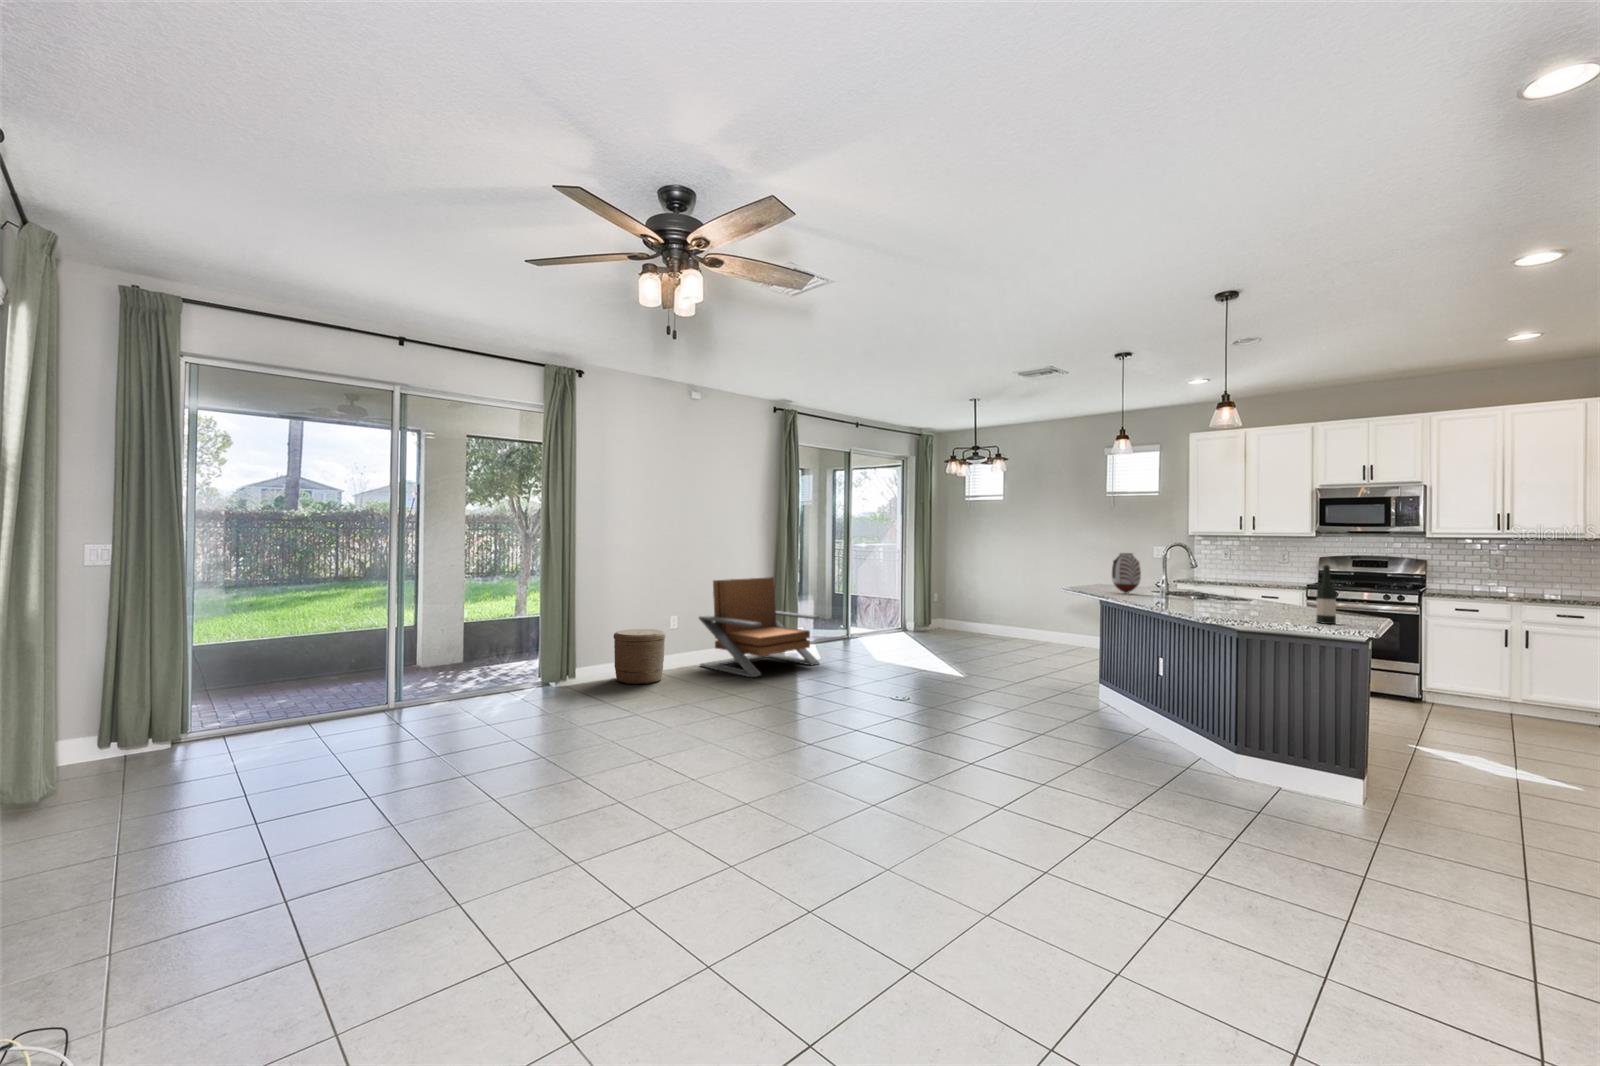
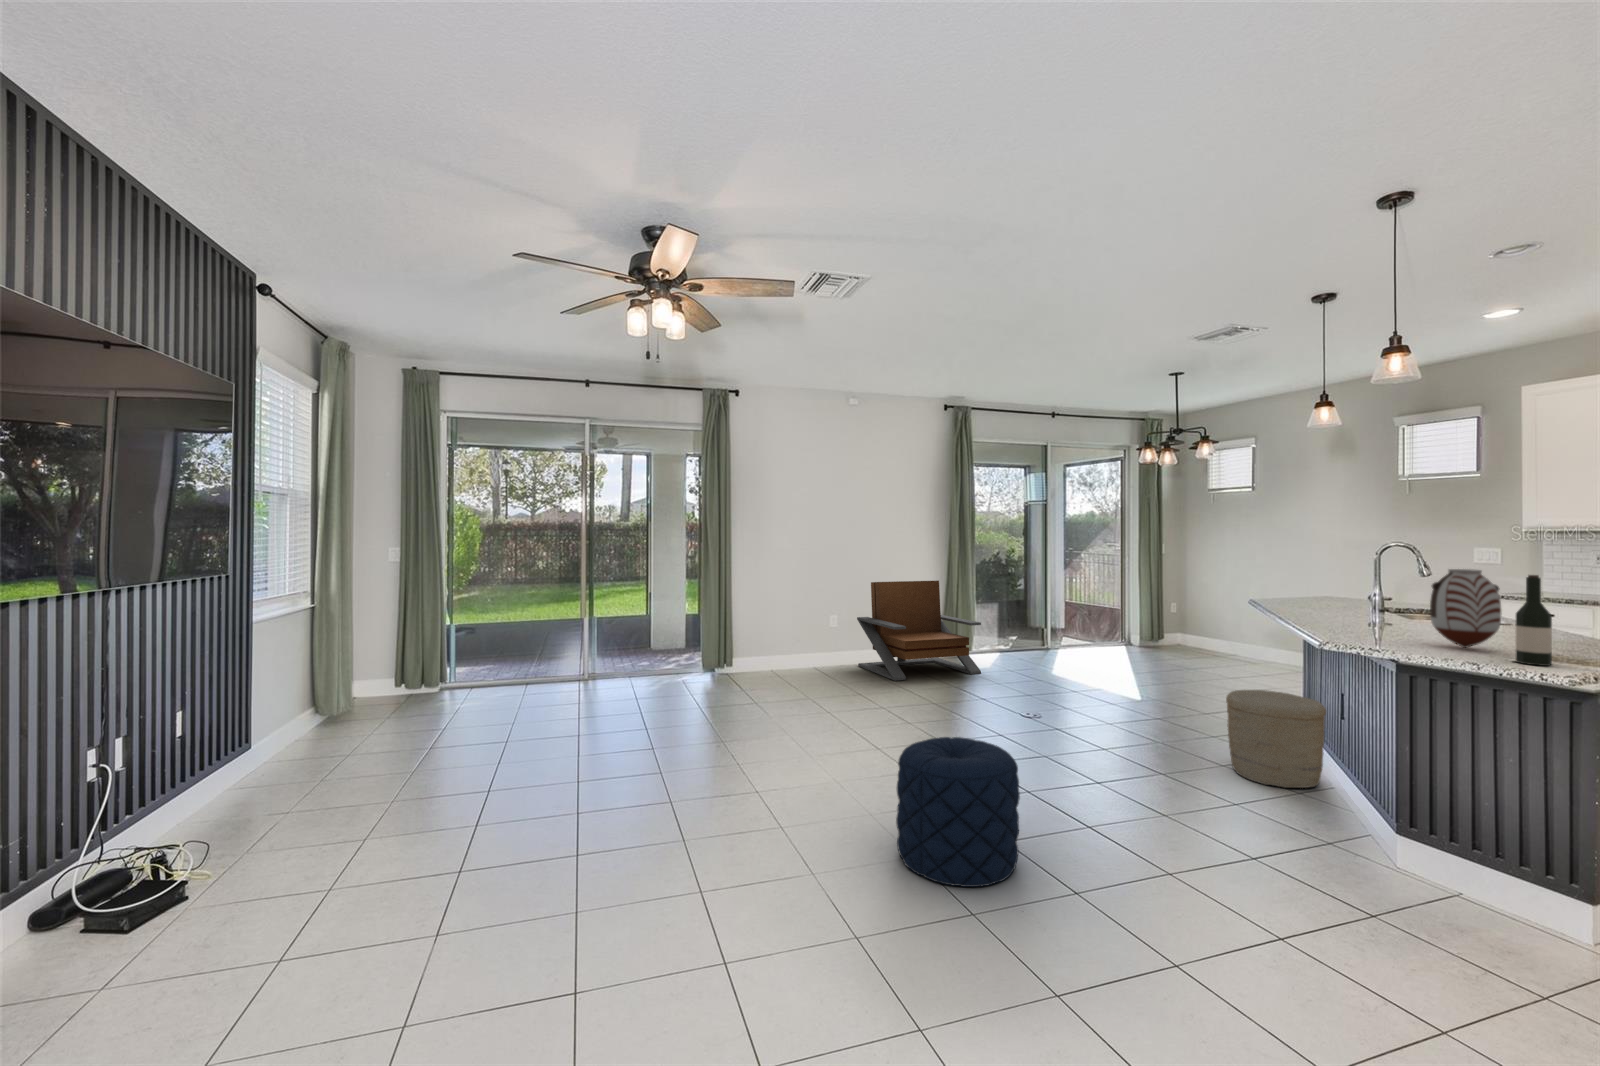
vase: present [1112,553,1141,593] -> present [1430,569,1502,648]
woven basket: present [613,629,665,684] -> present [1226,690,1326,788]
pouf: none [924,718,1035,847] -> present [896,737,1020,887]

